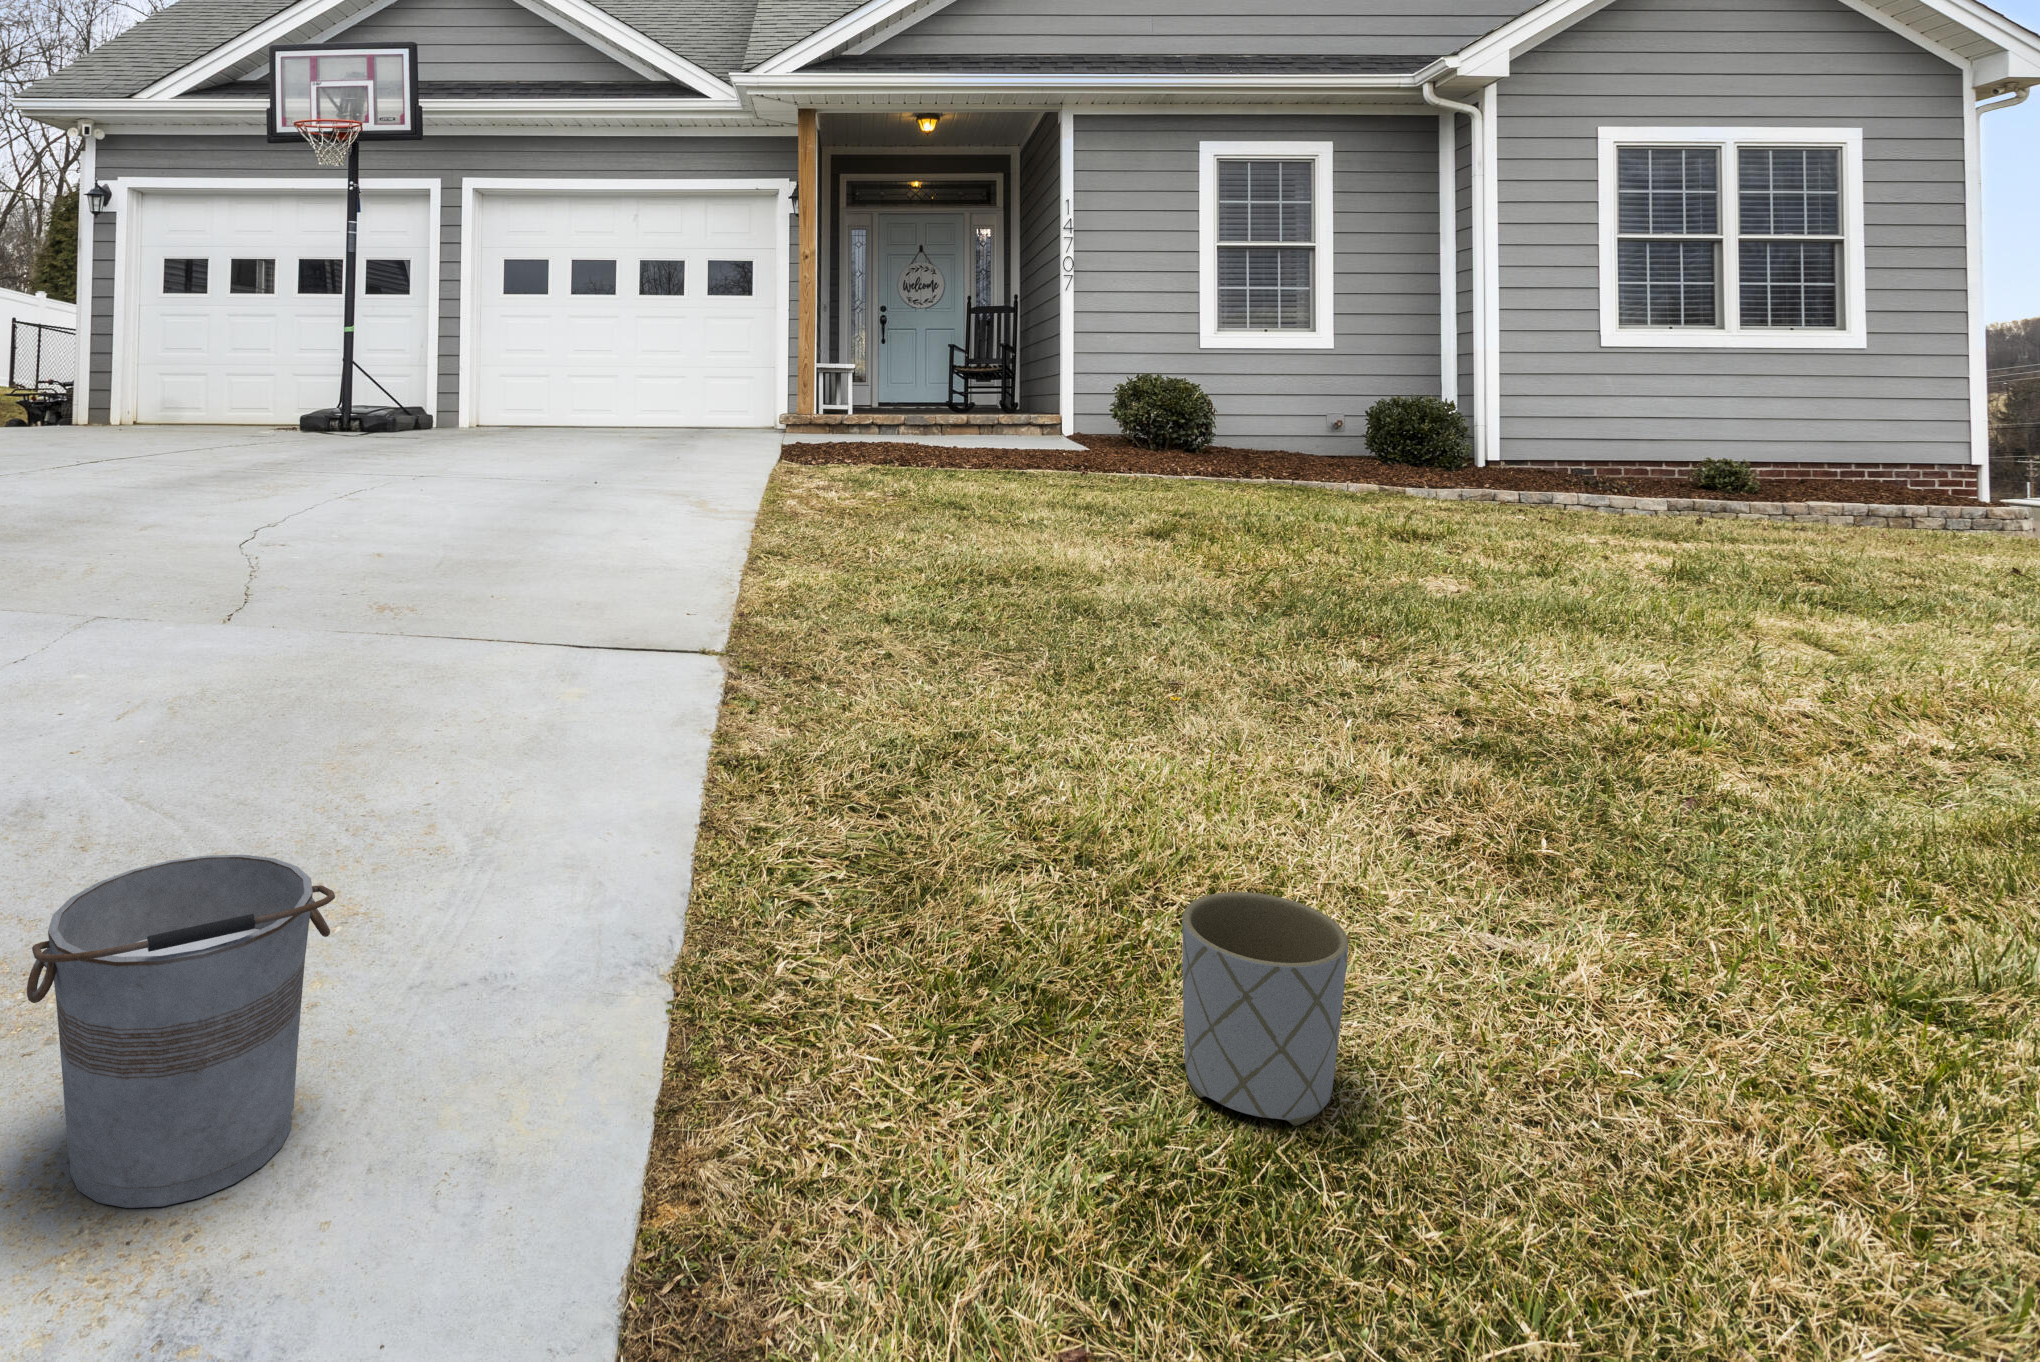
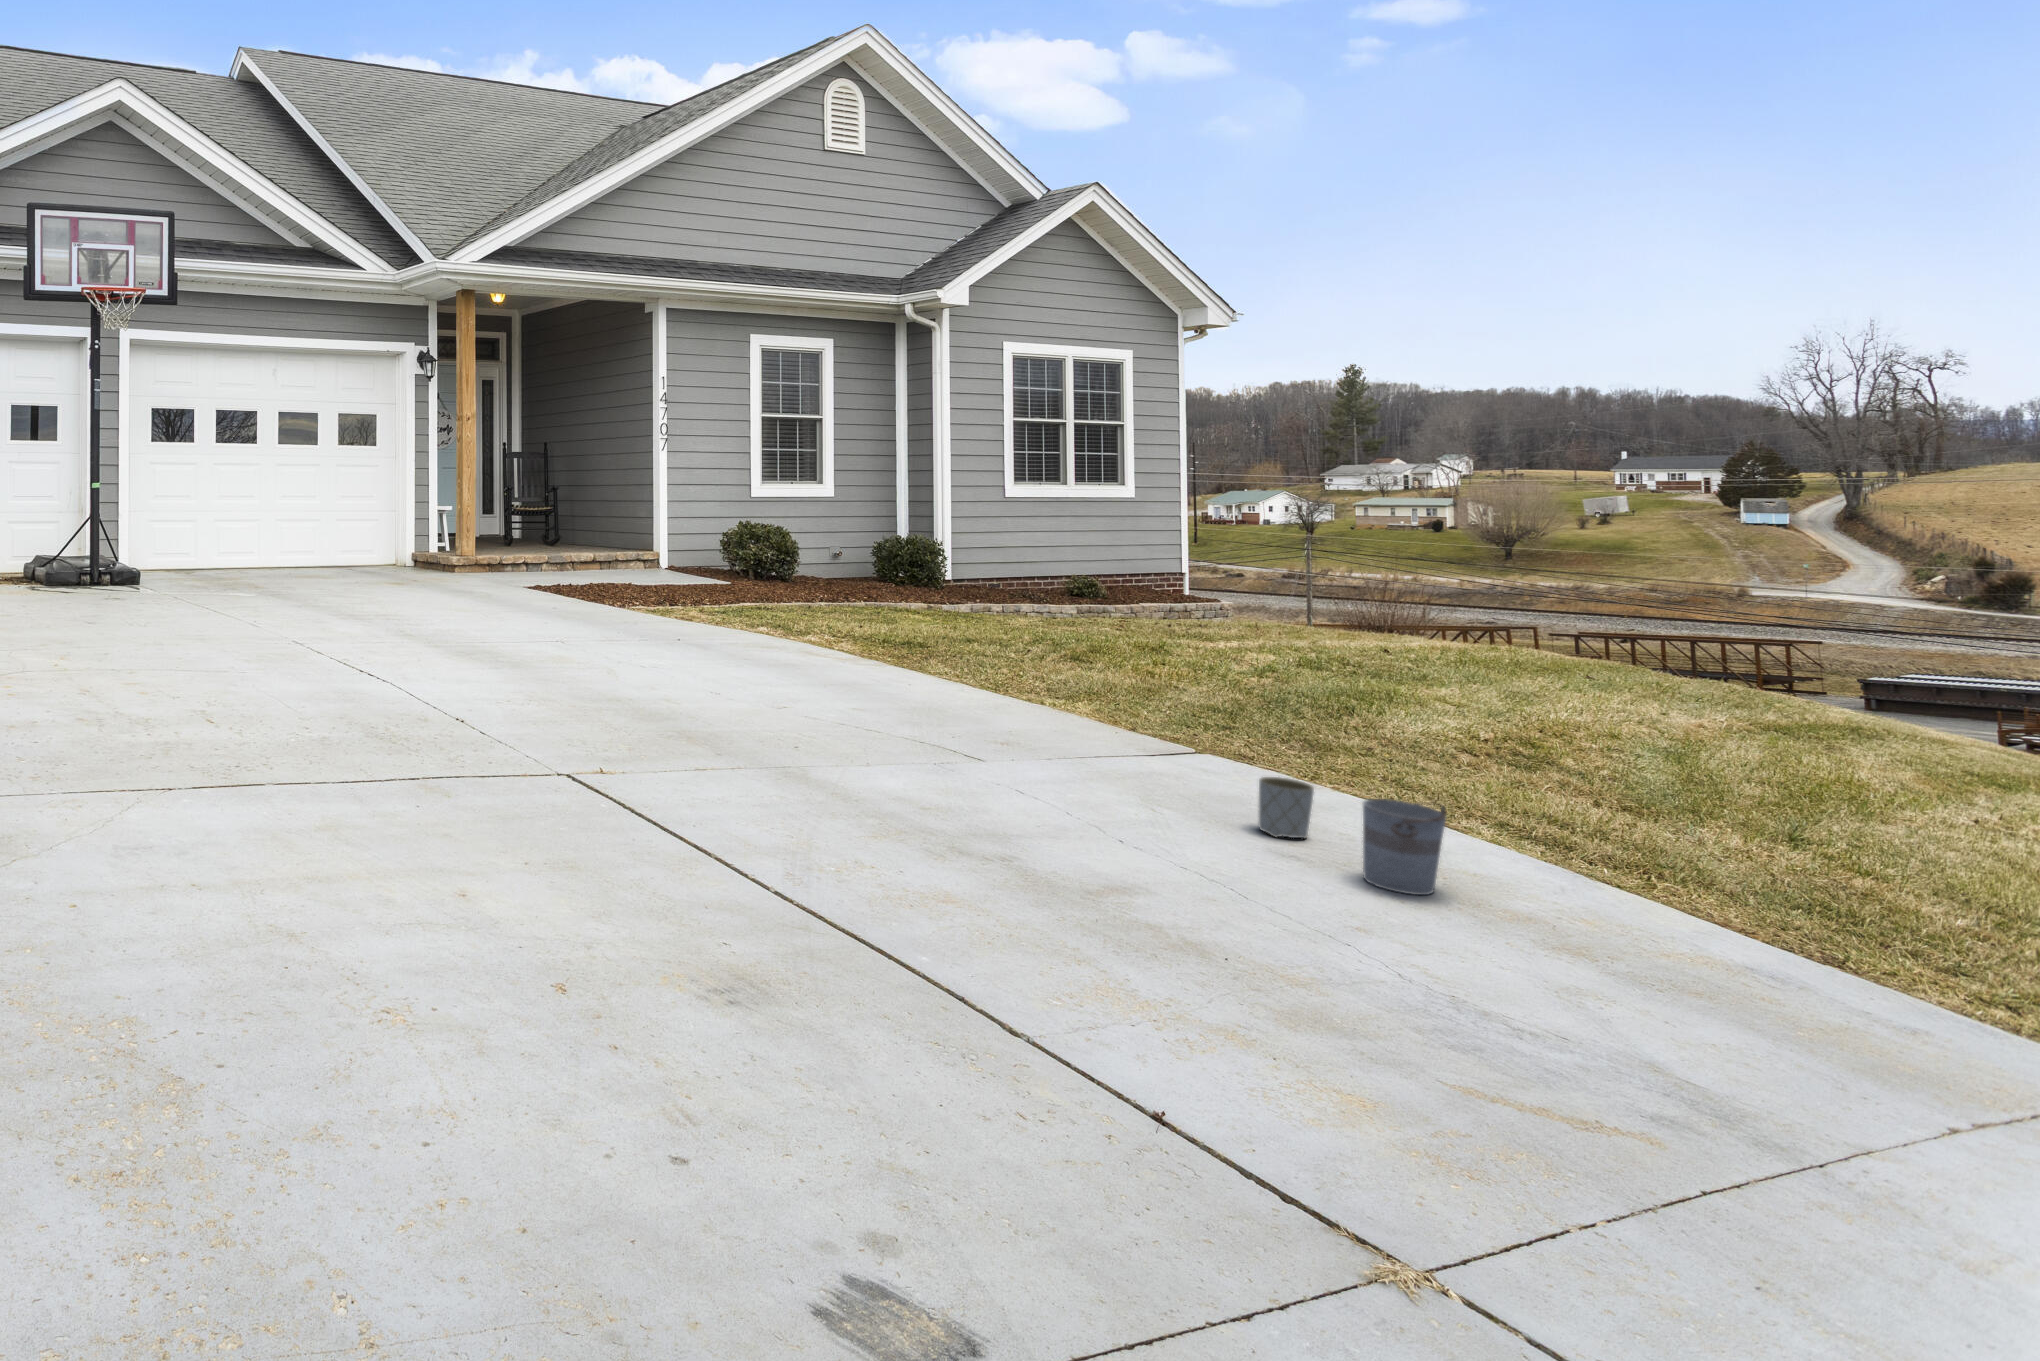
planter: present [1182,892,1348,1126] -> present [1259,777,1314,838]

